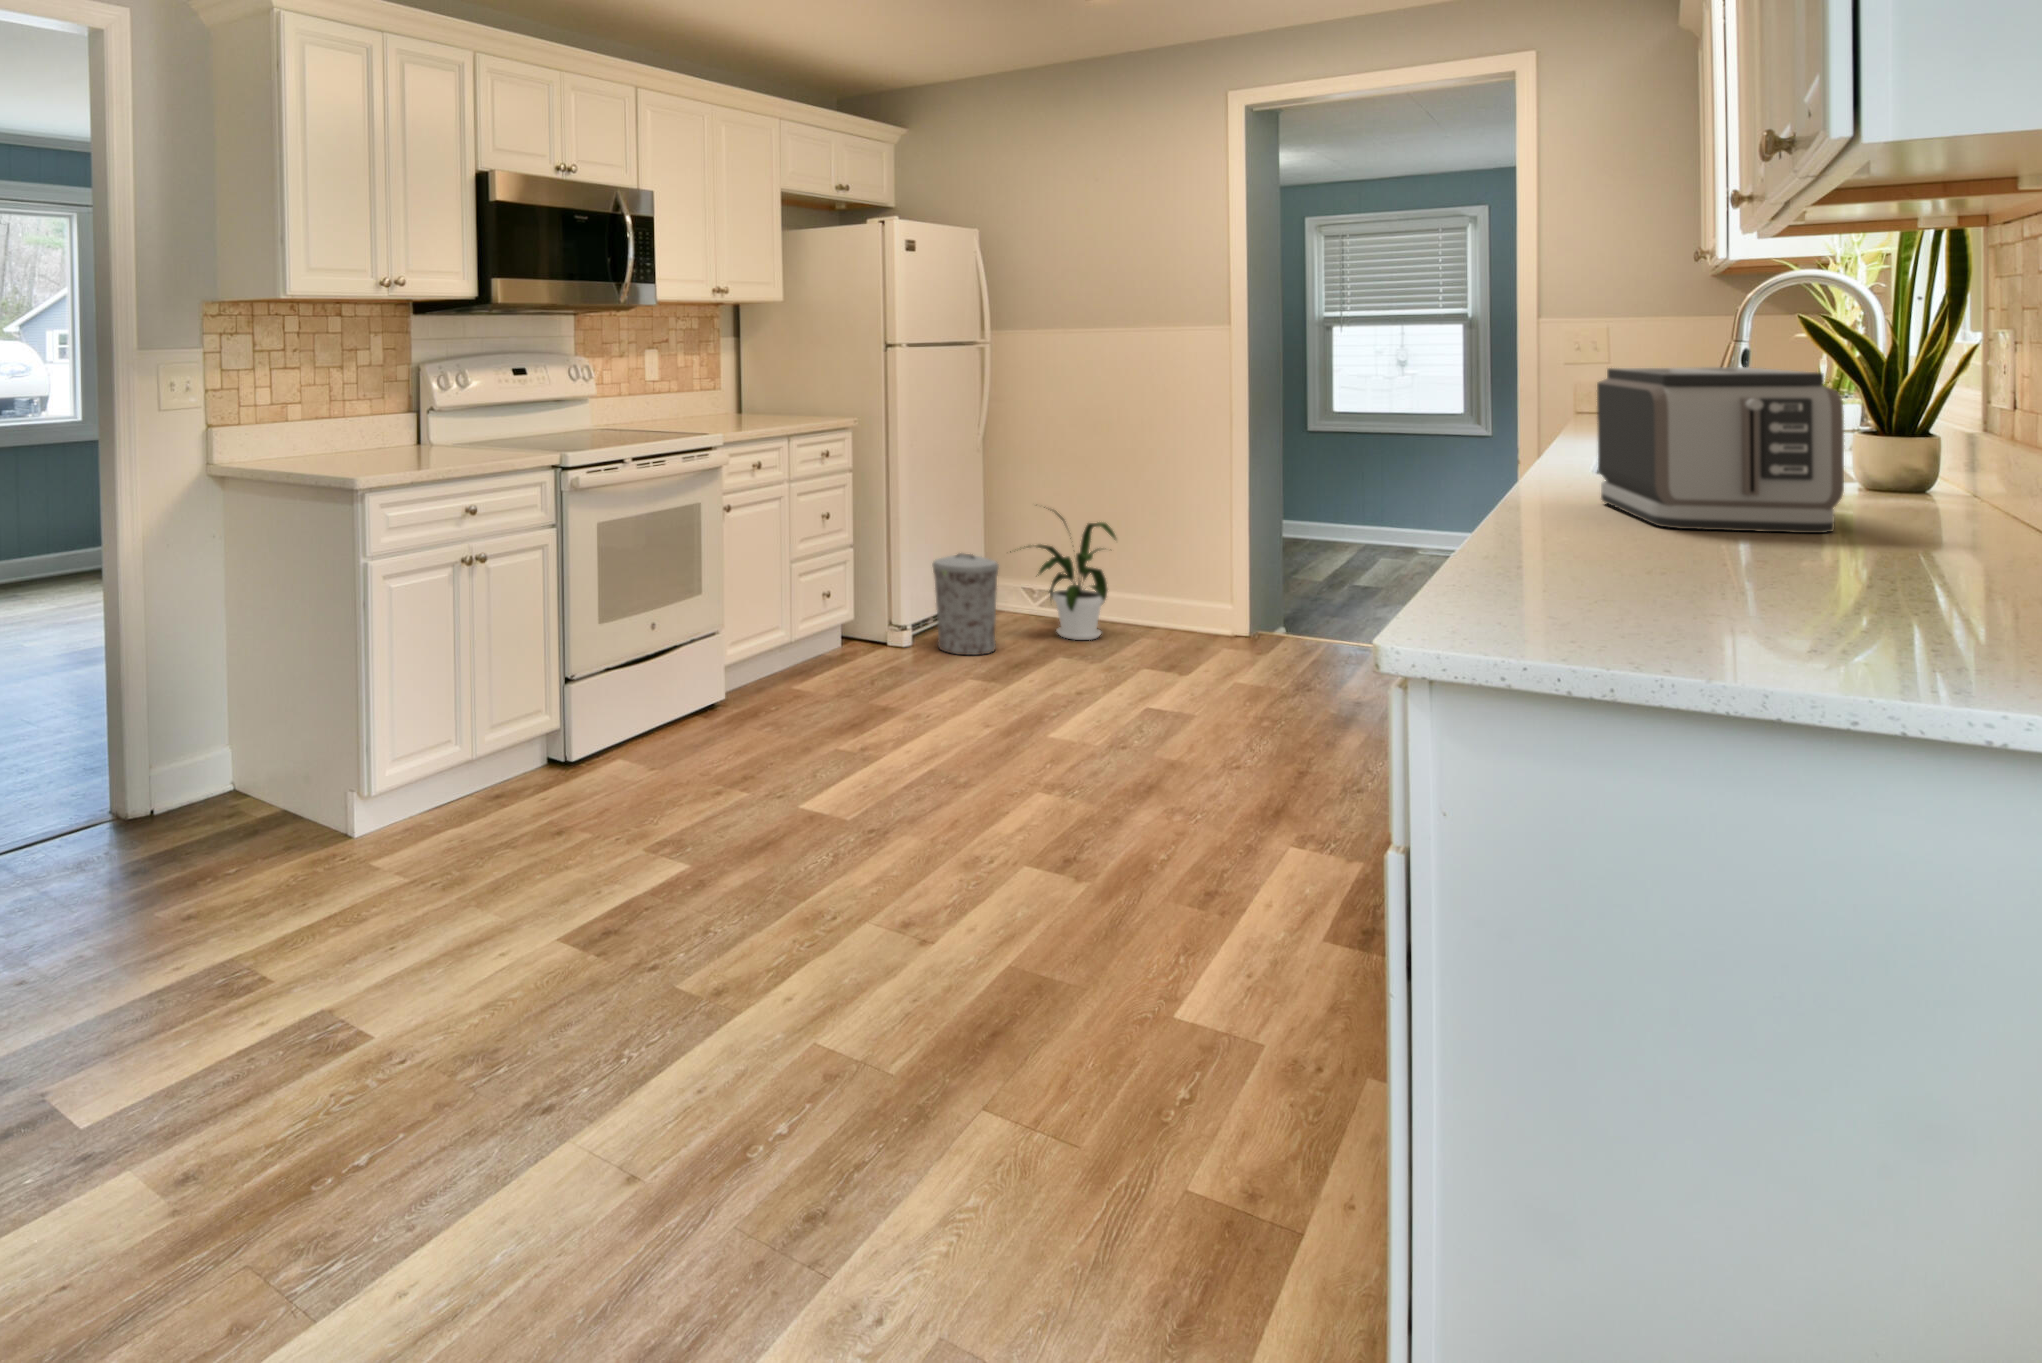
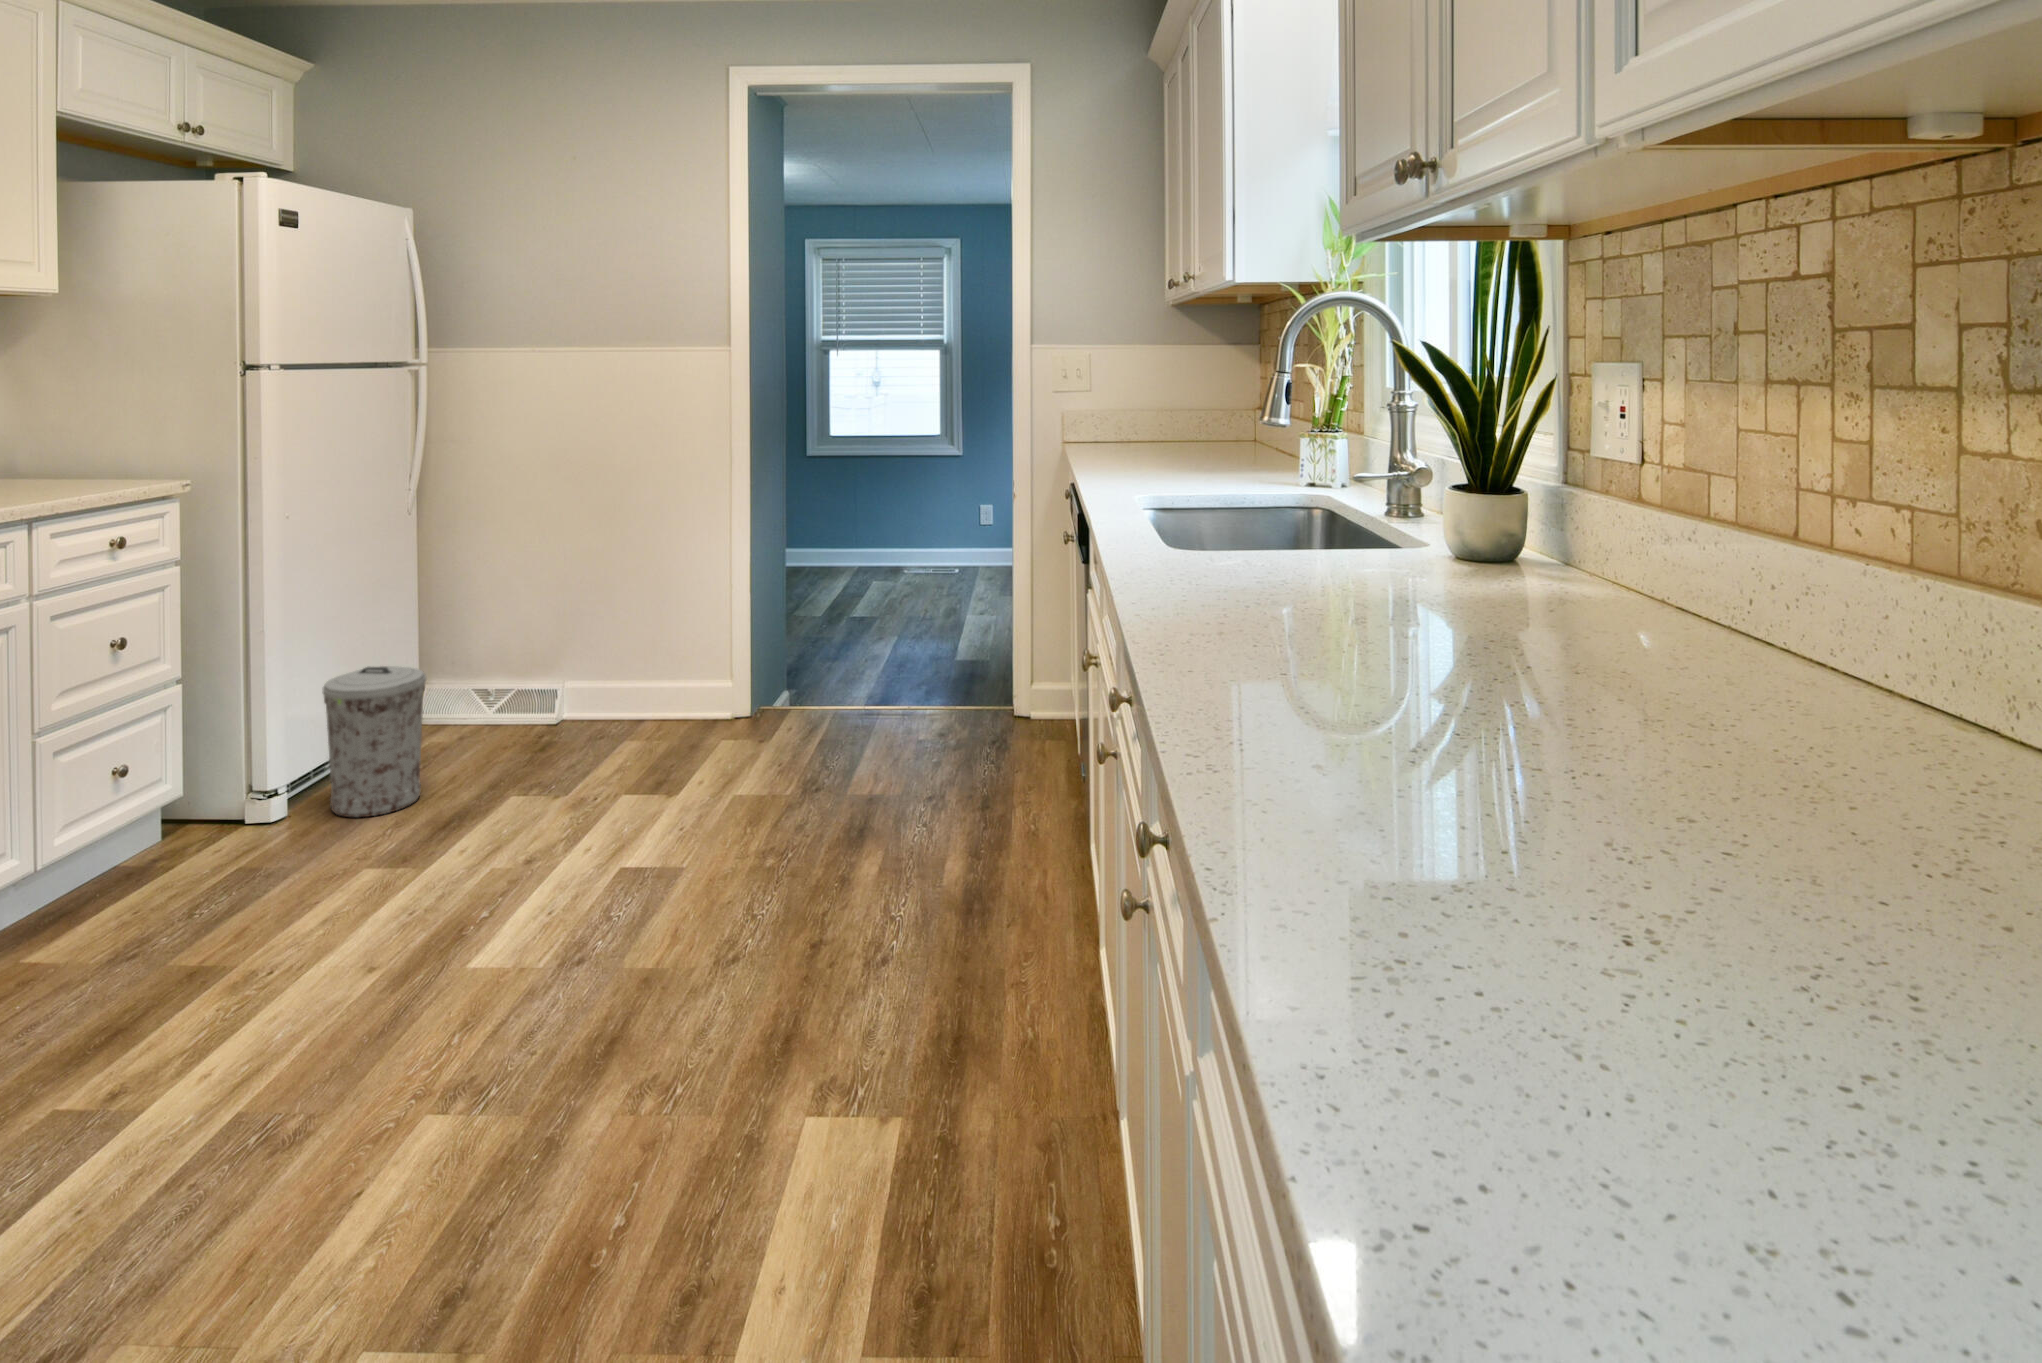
toaster: present [1597,367,1844,533] -> none [1289,440,1734,785]
house plant: present [1010,507,1116,640] -> none [442,581,593,757]

